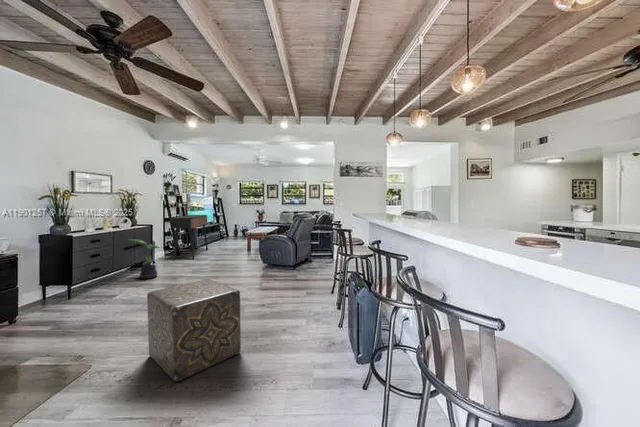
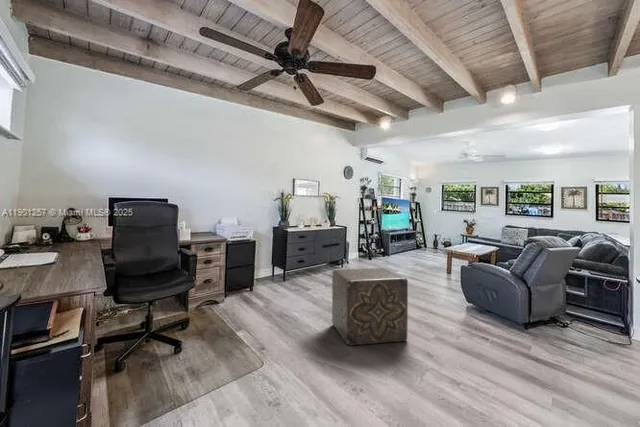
console table: present [172,215,208,260] -> none [365,219,400,264]
potted plant: present [128,239,159,279] -> none [326,236,352,274]

